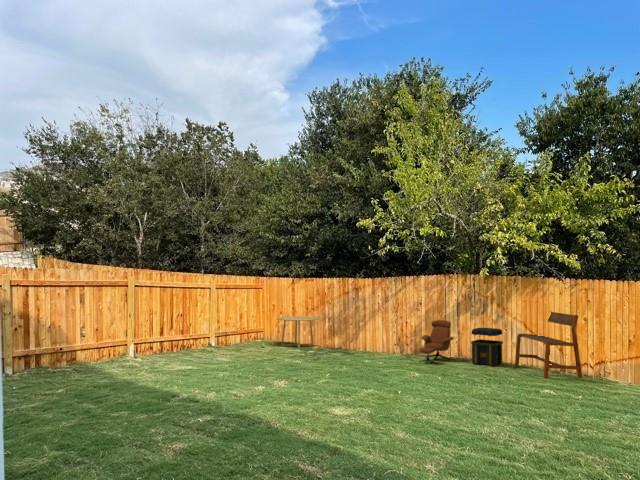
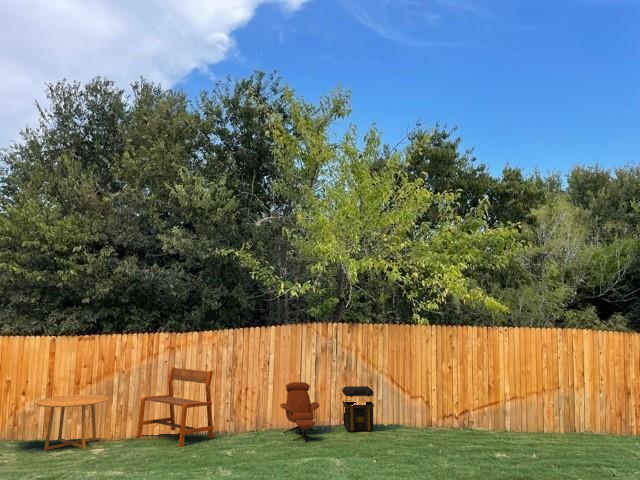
bench: present [515,312,582,379] -> present [137,367,214,447]

